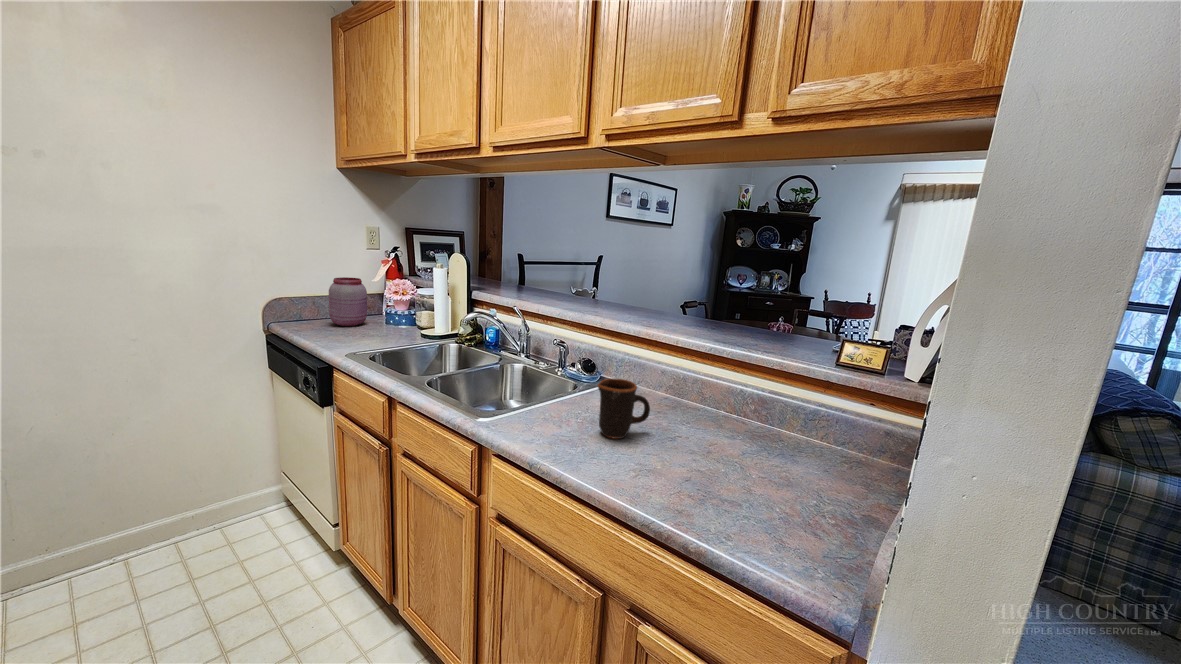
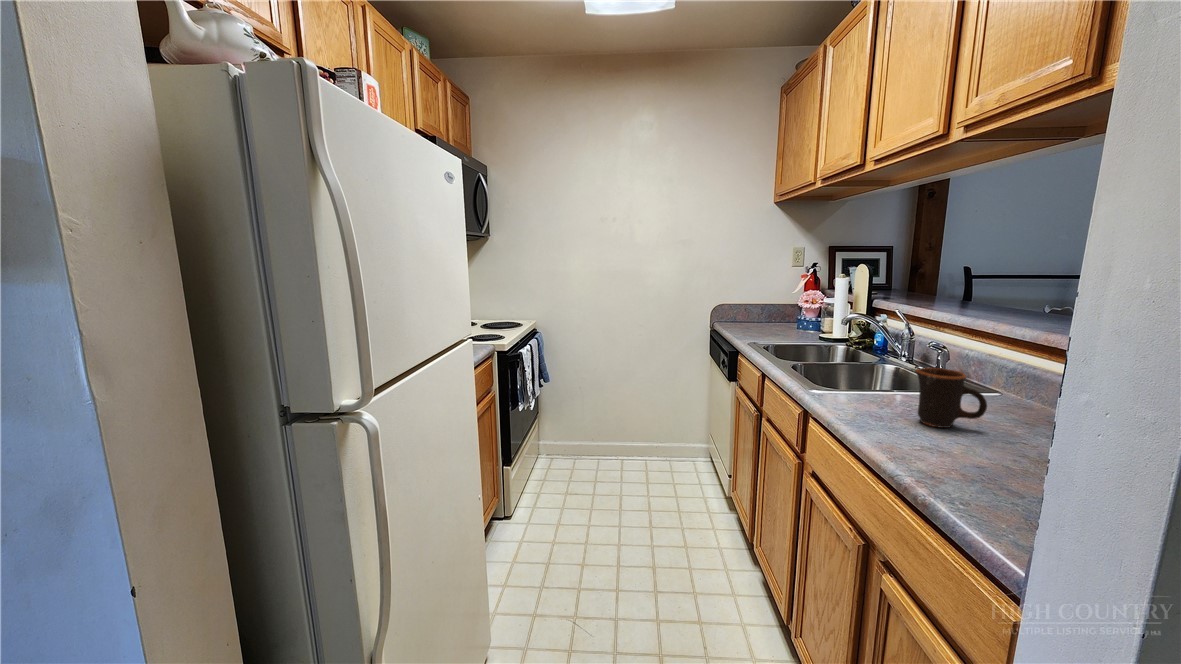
jar: present [329,277,367,326] -> none [753,289,783,328]

